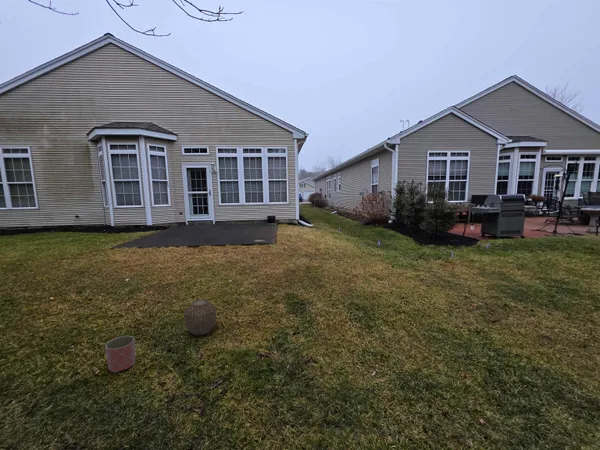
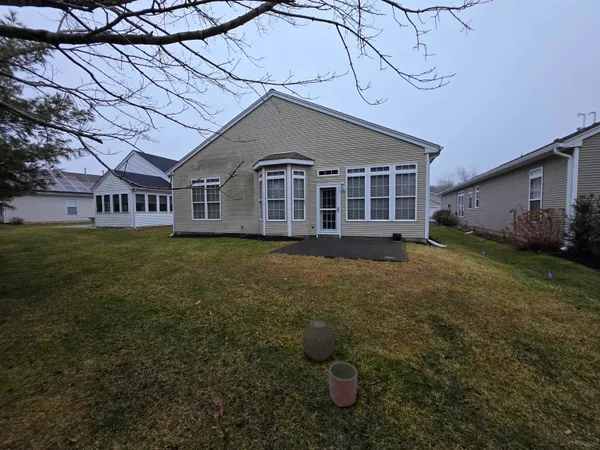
planter: present [105,336,135,373] -> present [329,362,357,407]

